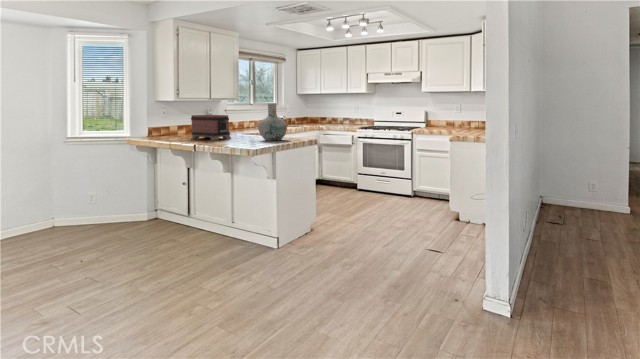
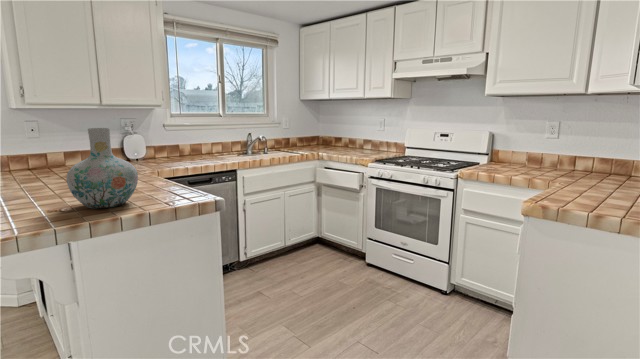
toaster: present [191,115,231,140] -> none [11,142,70,195]

